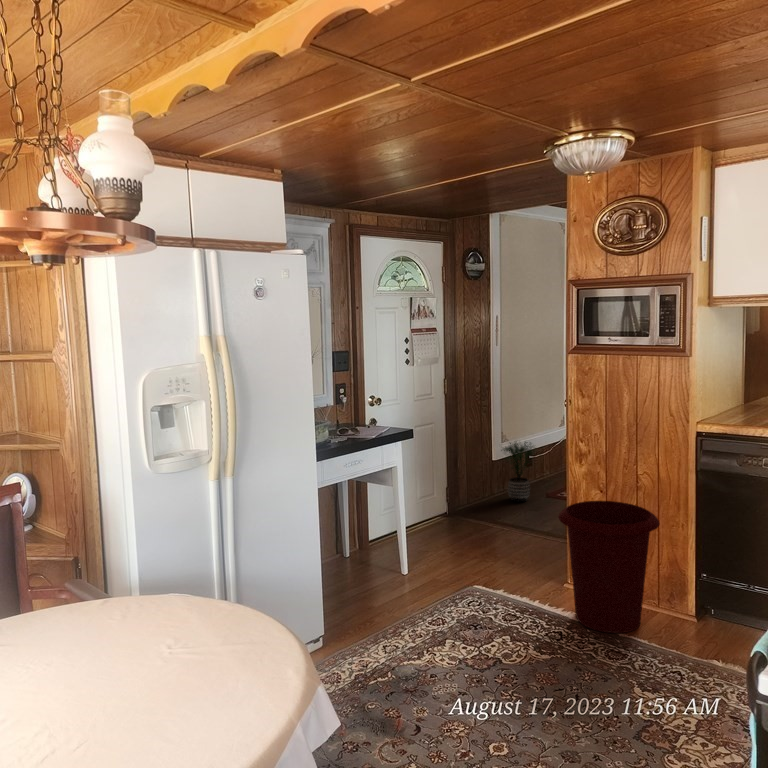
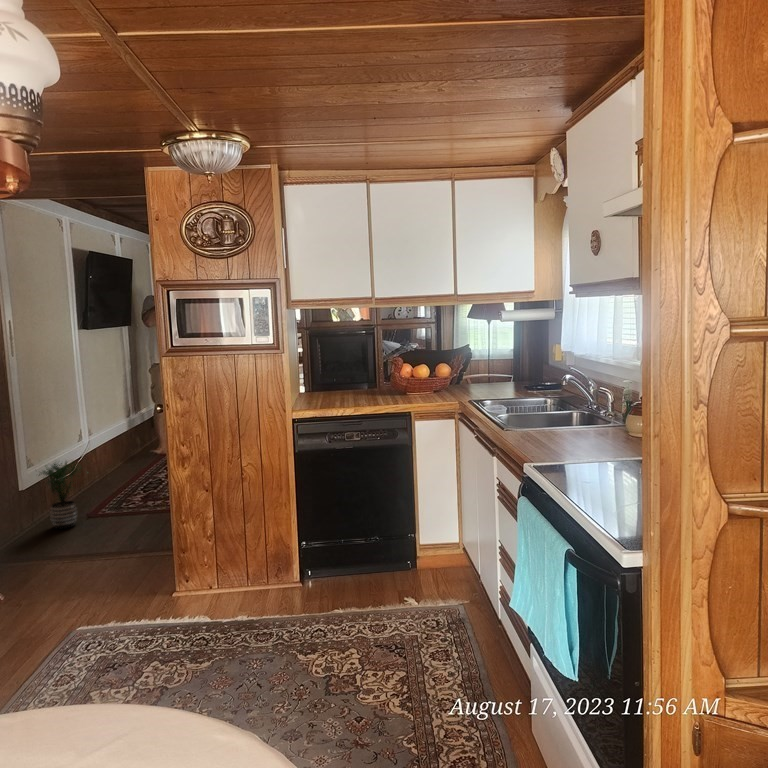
waste bin: present [558,501,660,633] -> none [181,495,277,623]

